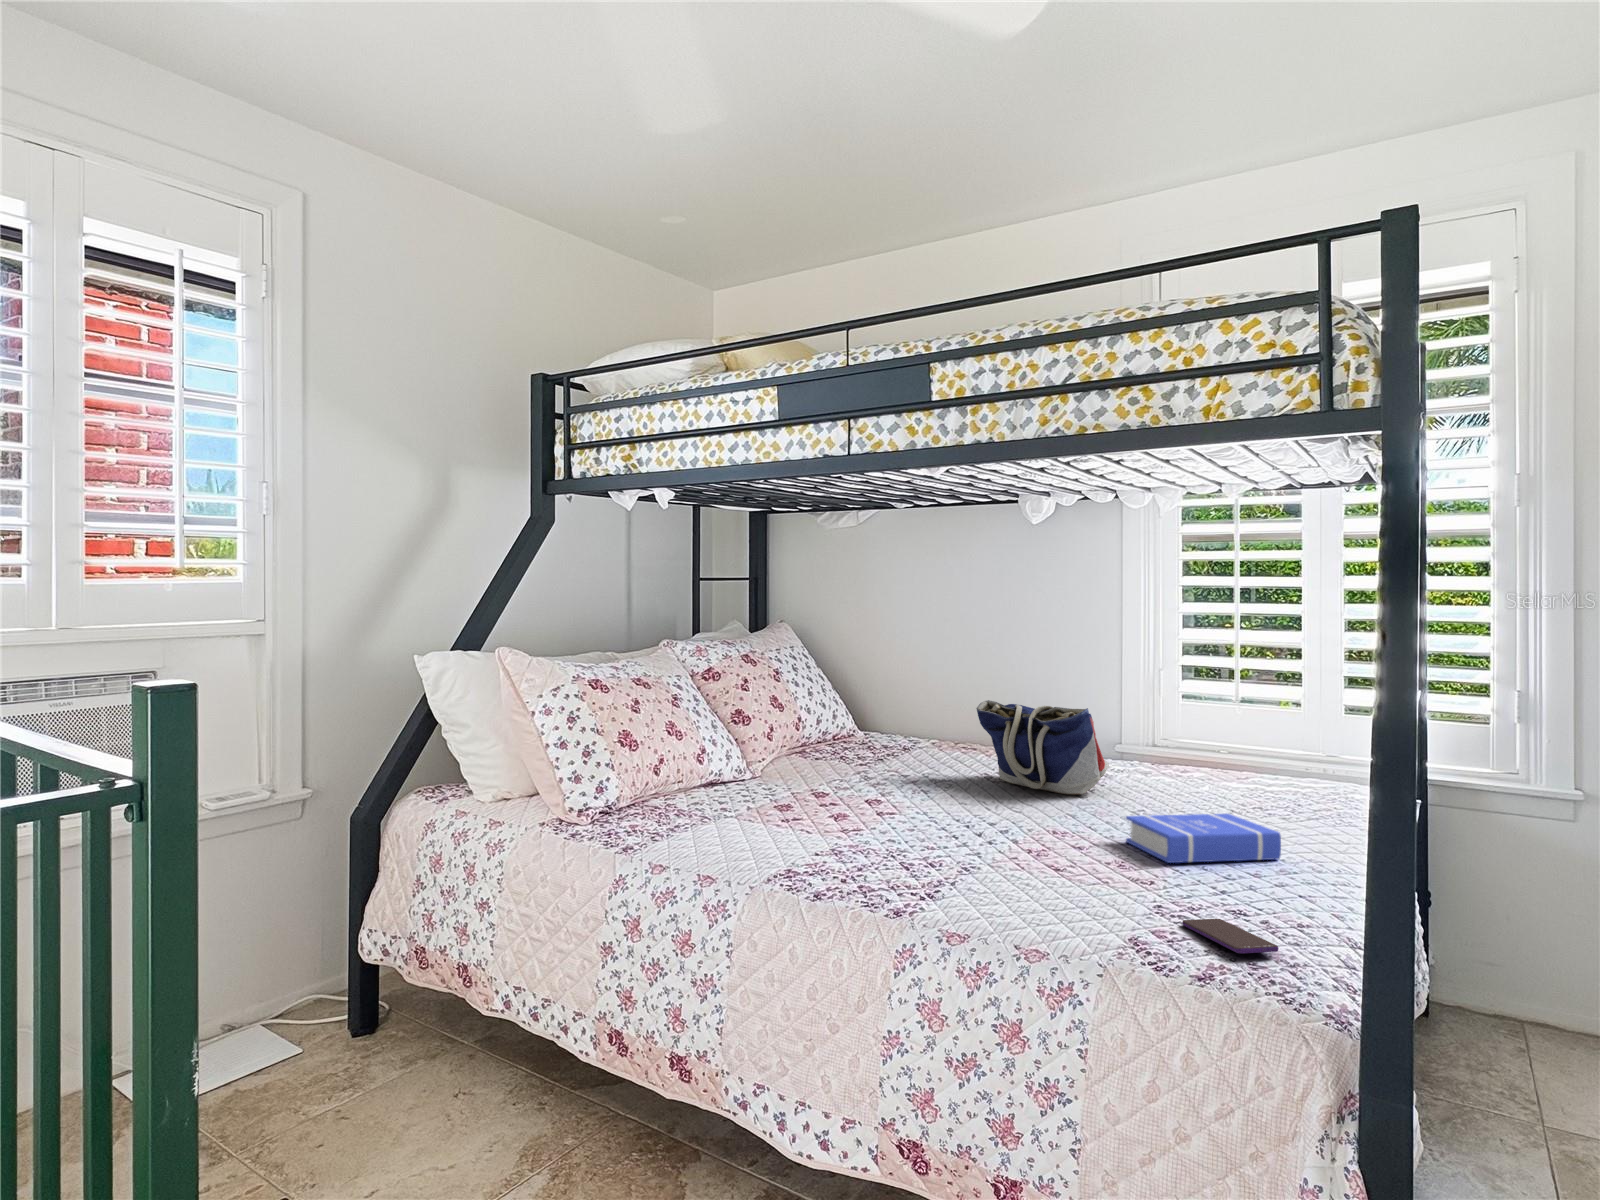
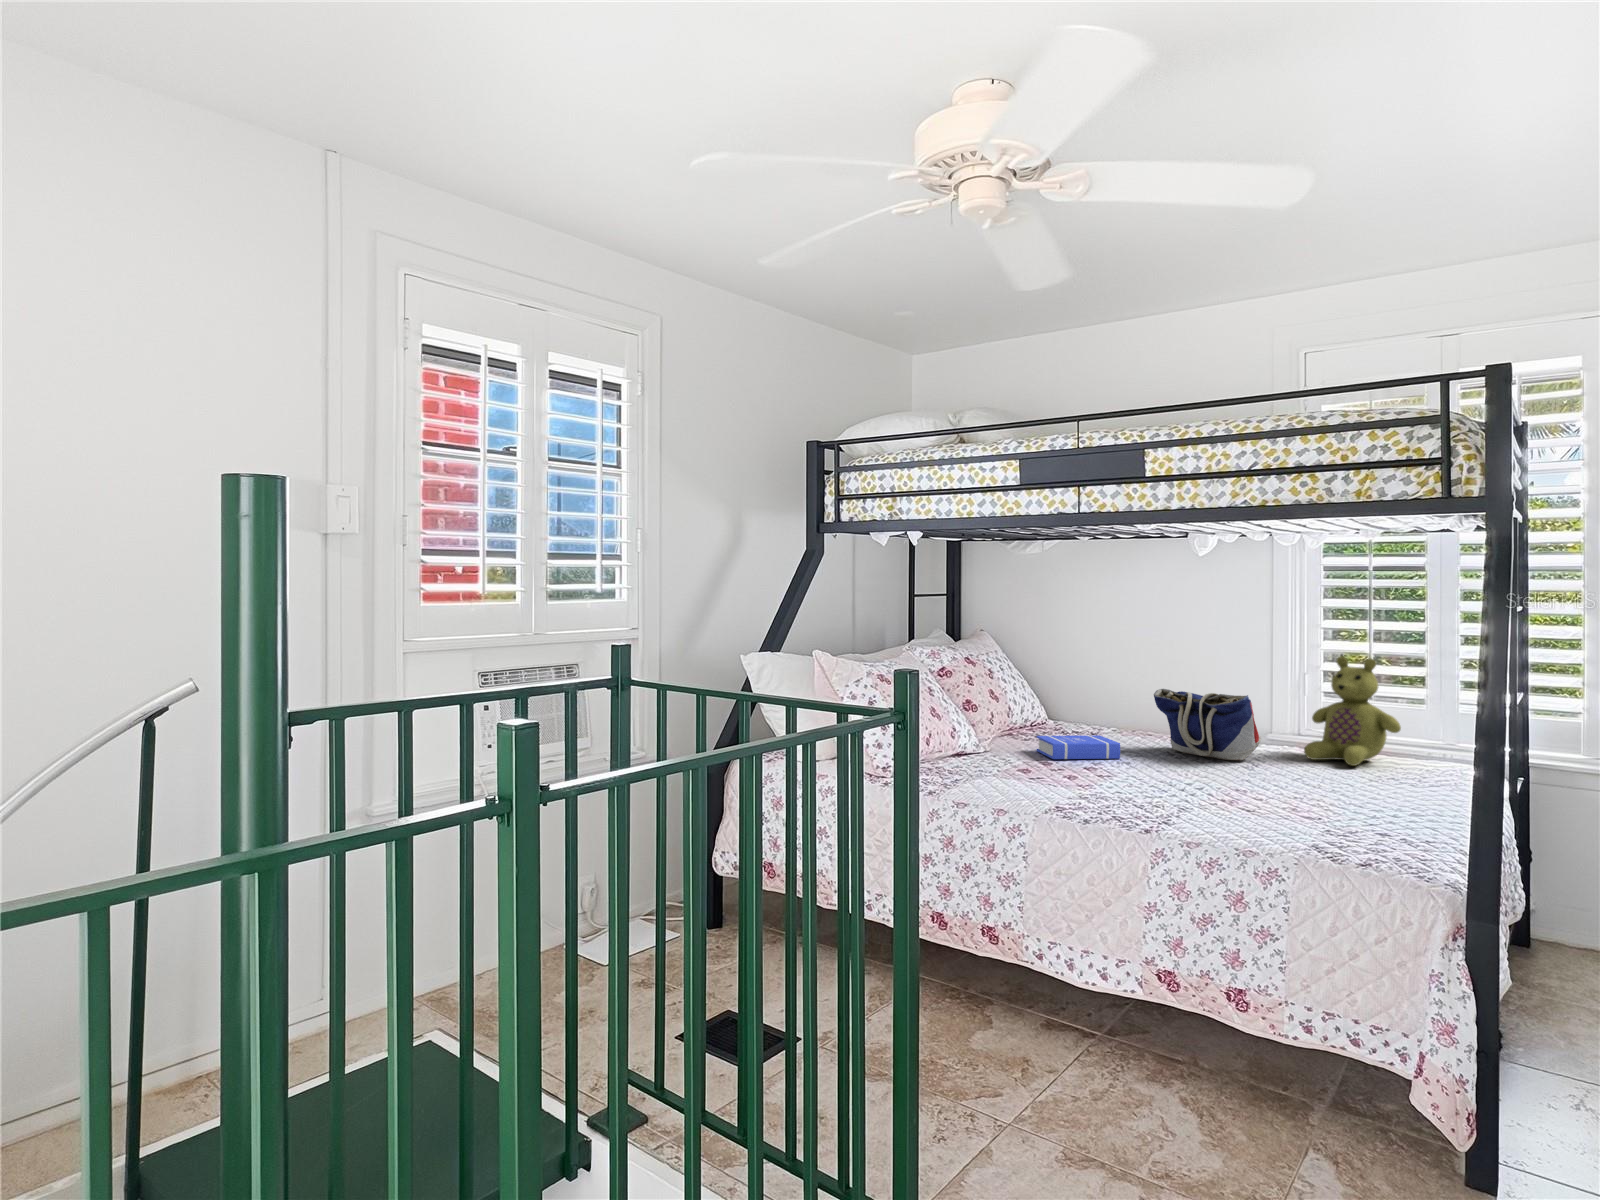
stuffed bear: none [1163,658,1284,801] -> present [1304,656,1401,766]
book: present [1126,814,1281,863] -> present [1036,735,1120,759]
smartphone: present [1182,919,1279,953] -> none [1344,835,1412,852]

